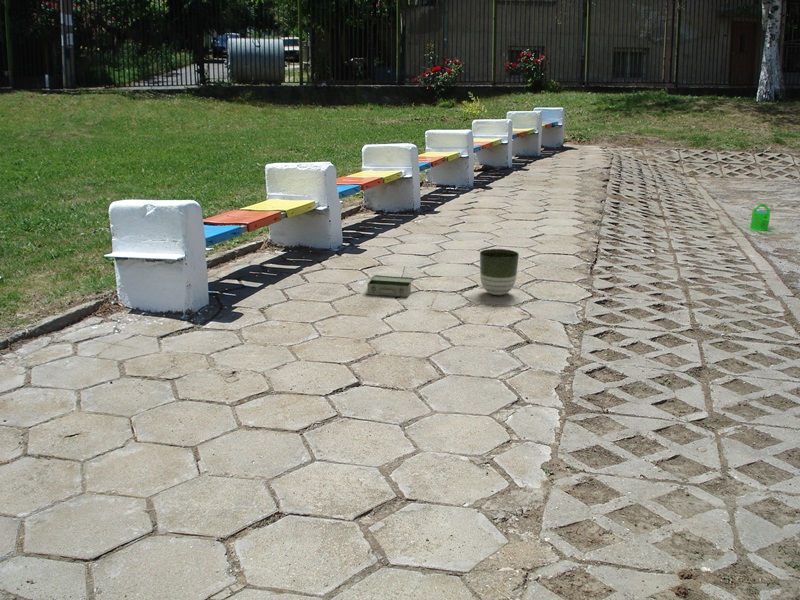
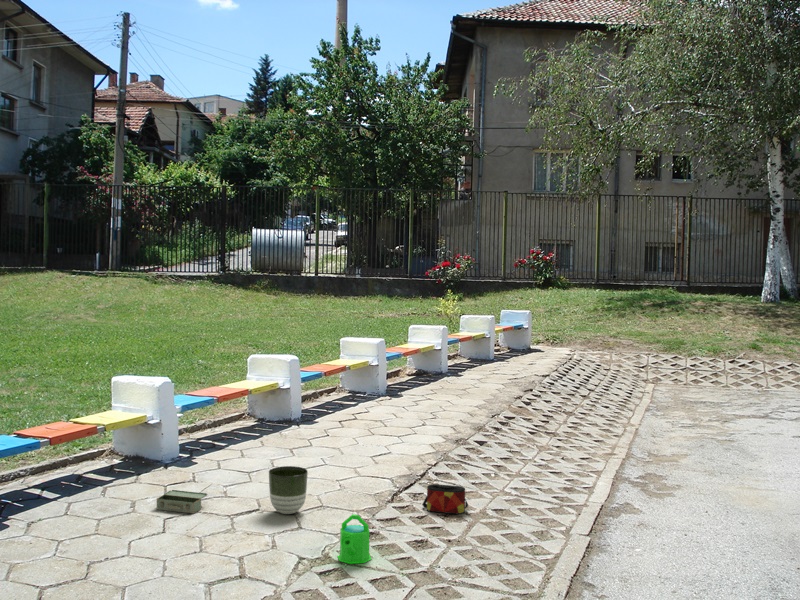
watering can: present [749,204,770,231] -> present [338,514,371,564]
bag: none [620,263,666,291] -> present [422,484,468,514]

